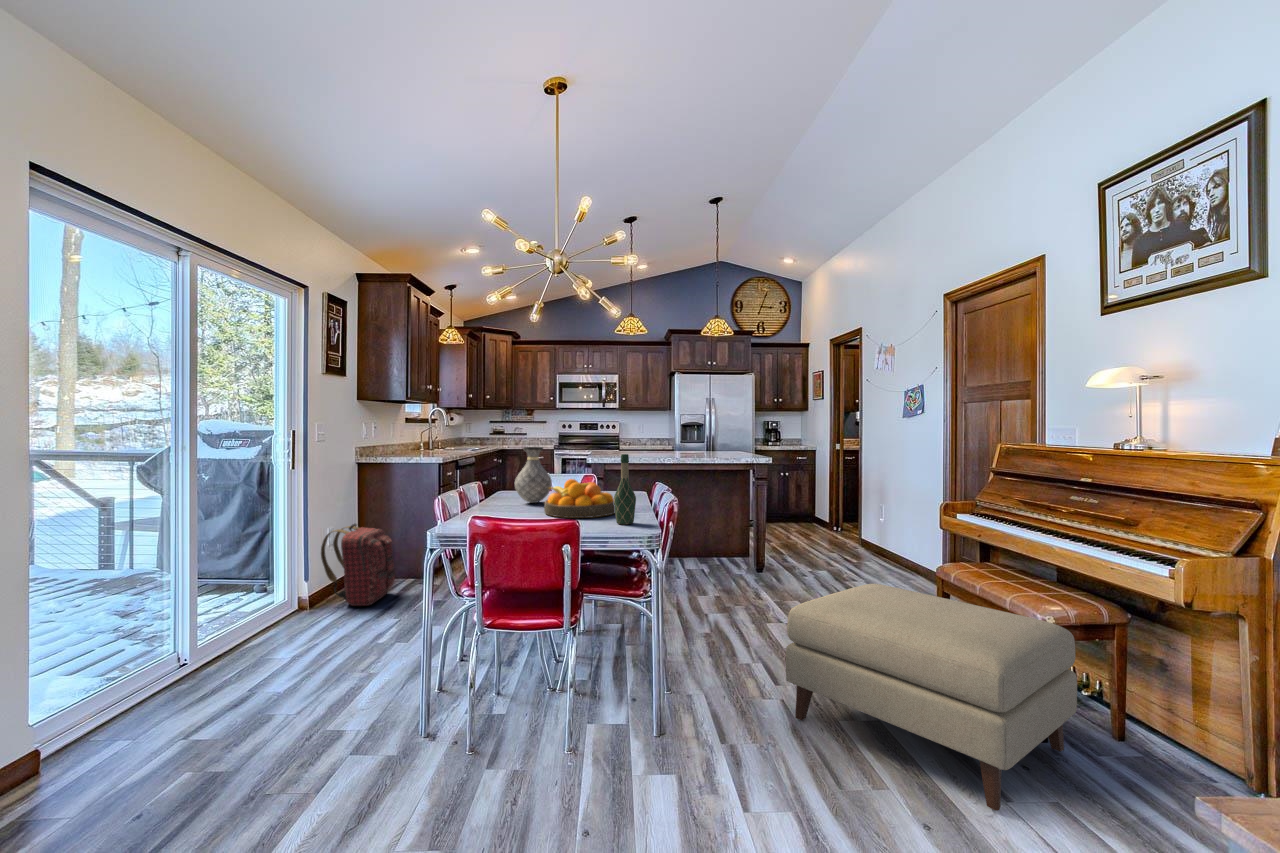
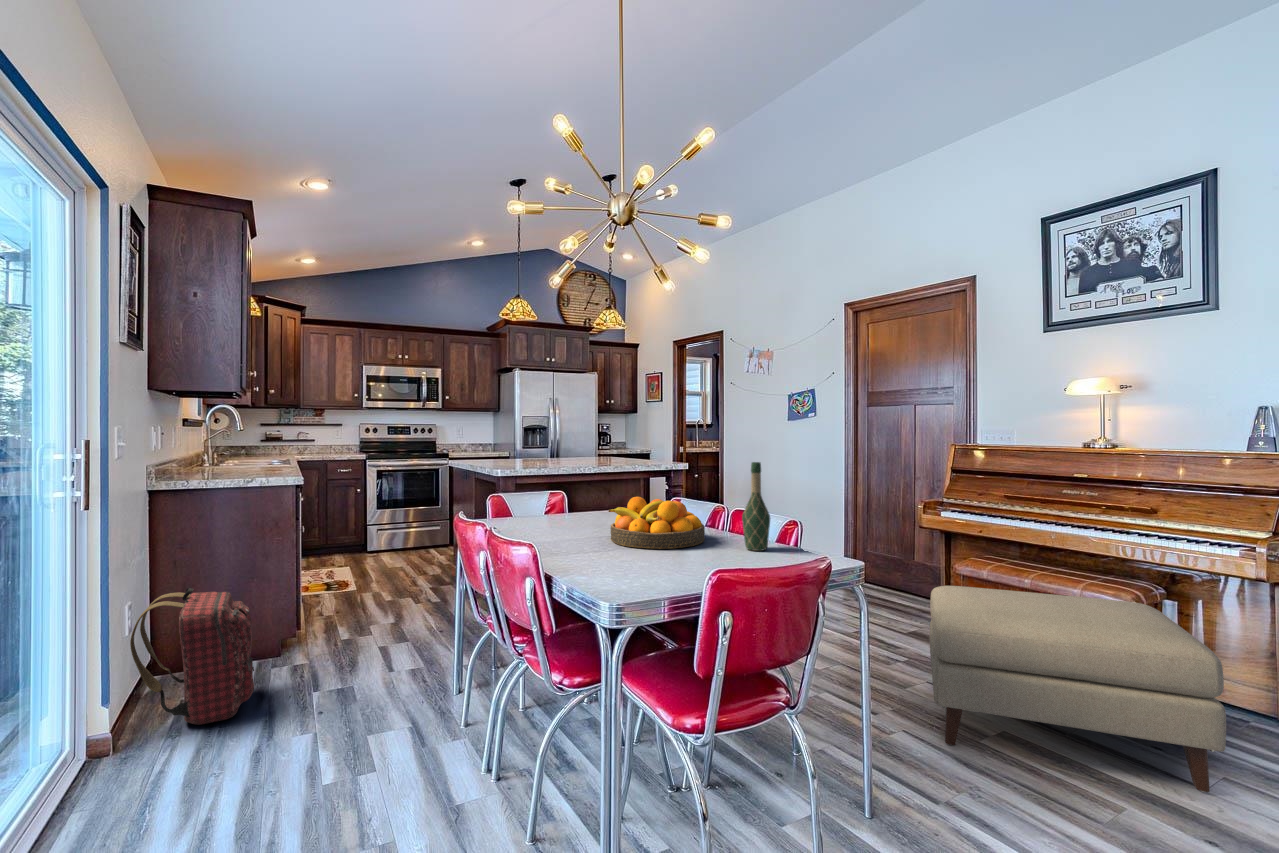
vase: present [515,447,552,503] -> none [528,456,578,532]

